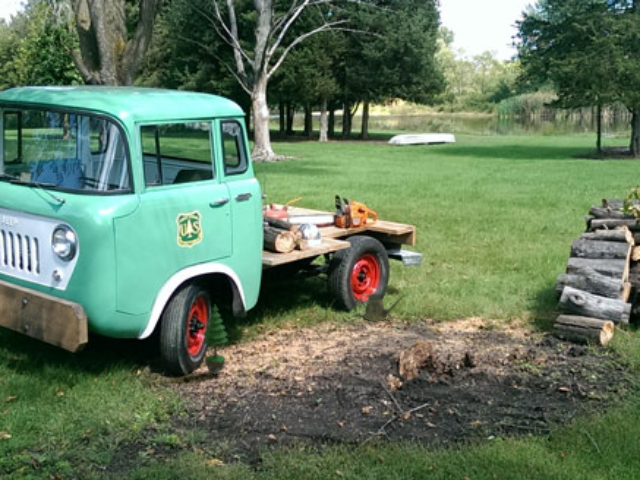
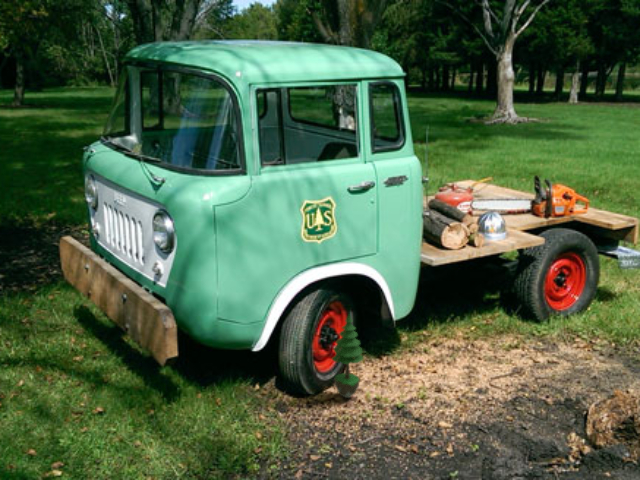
watering can: present [360,294,404,321] -> none [554,303,617,341]

